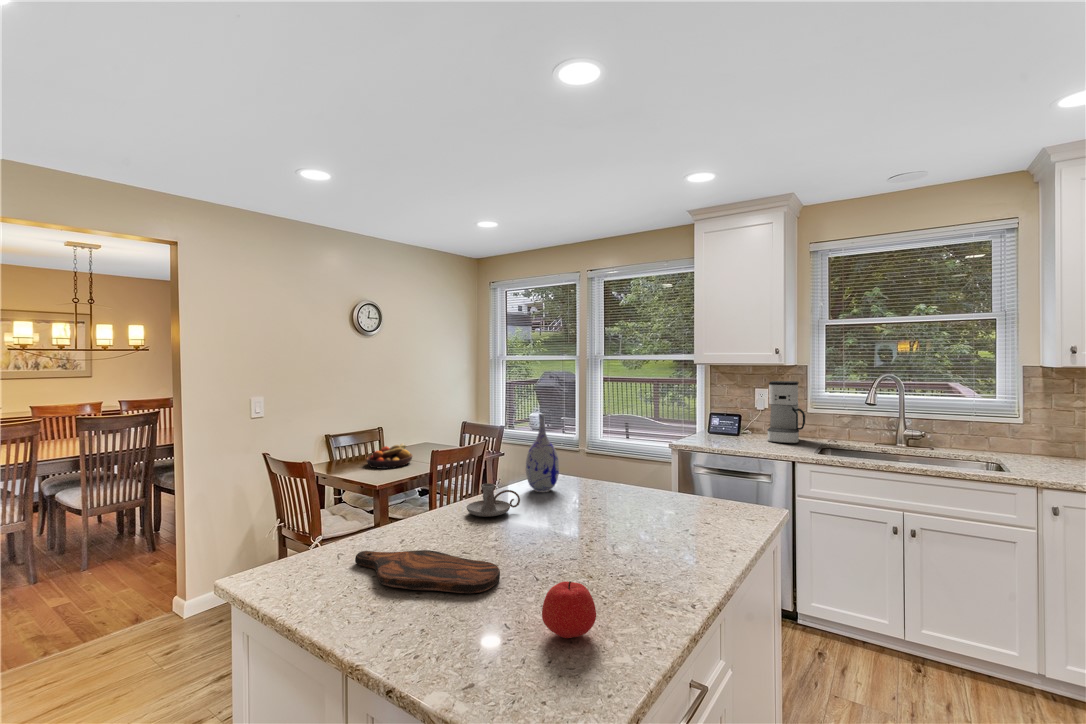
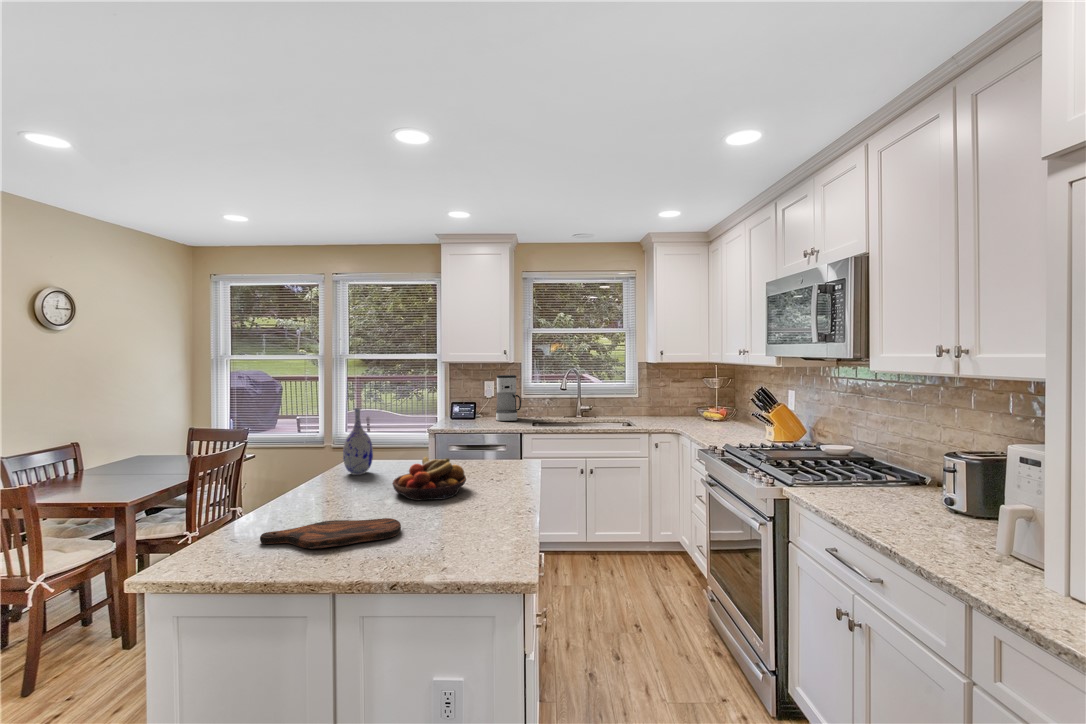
fruit bowl: present [366,444,412,469] -> present [393,457,466,500]
candle holder: present [467,484,520,517] -> none [313,469,359,497]
apple: present [542,581,596,638] -> none [459,507,494,542]

